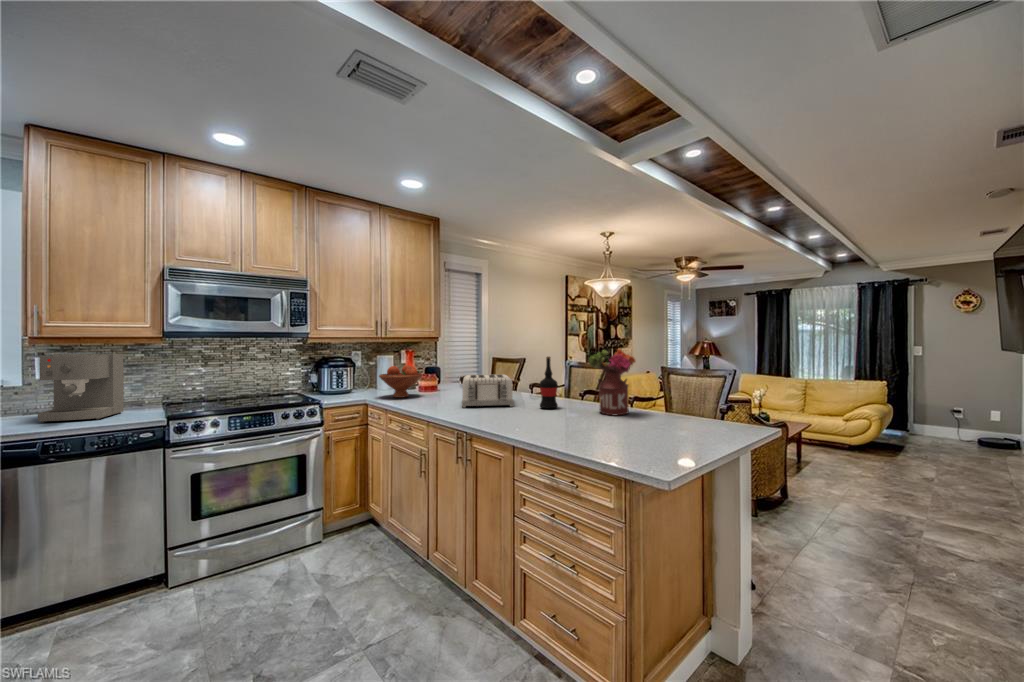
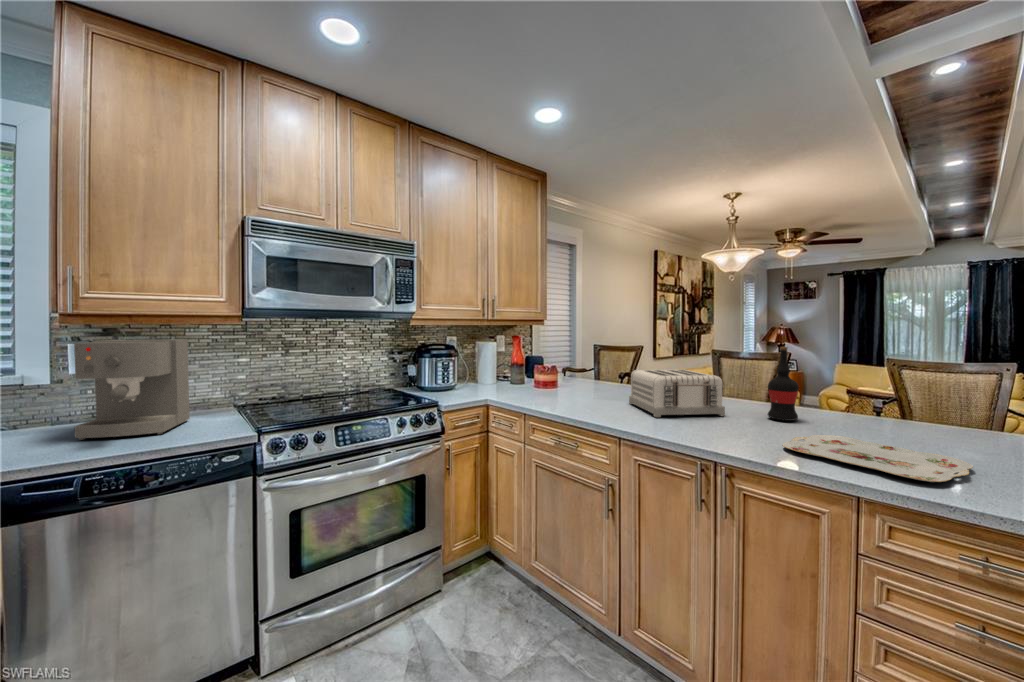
flower arrangement: present [589,349,636,415] -> none [867,336,962,437]
fruit bowl: present [379,365,422,398] -> none [507,355,562,398]
serving tray: none [503,415,592,434] -> present [782,435,973,482]

